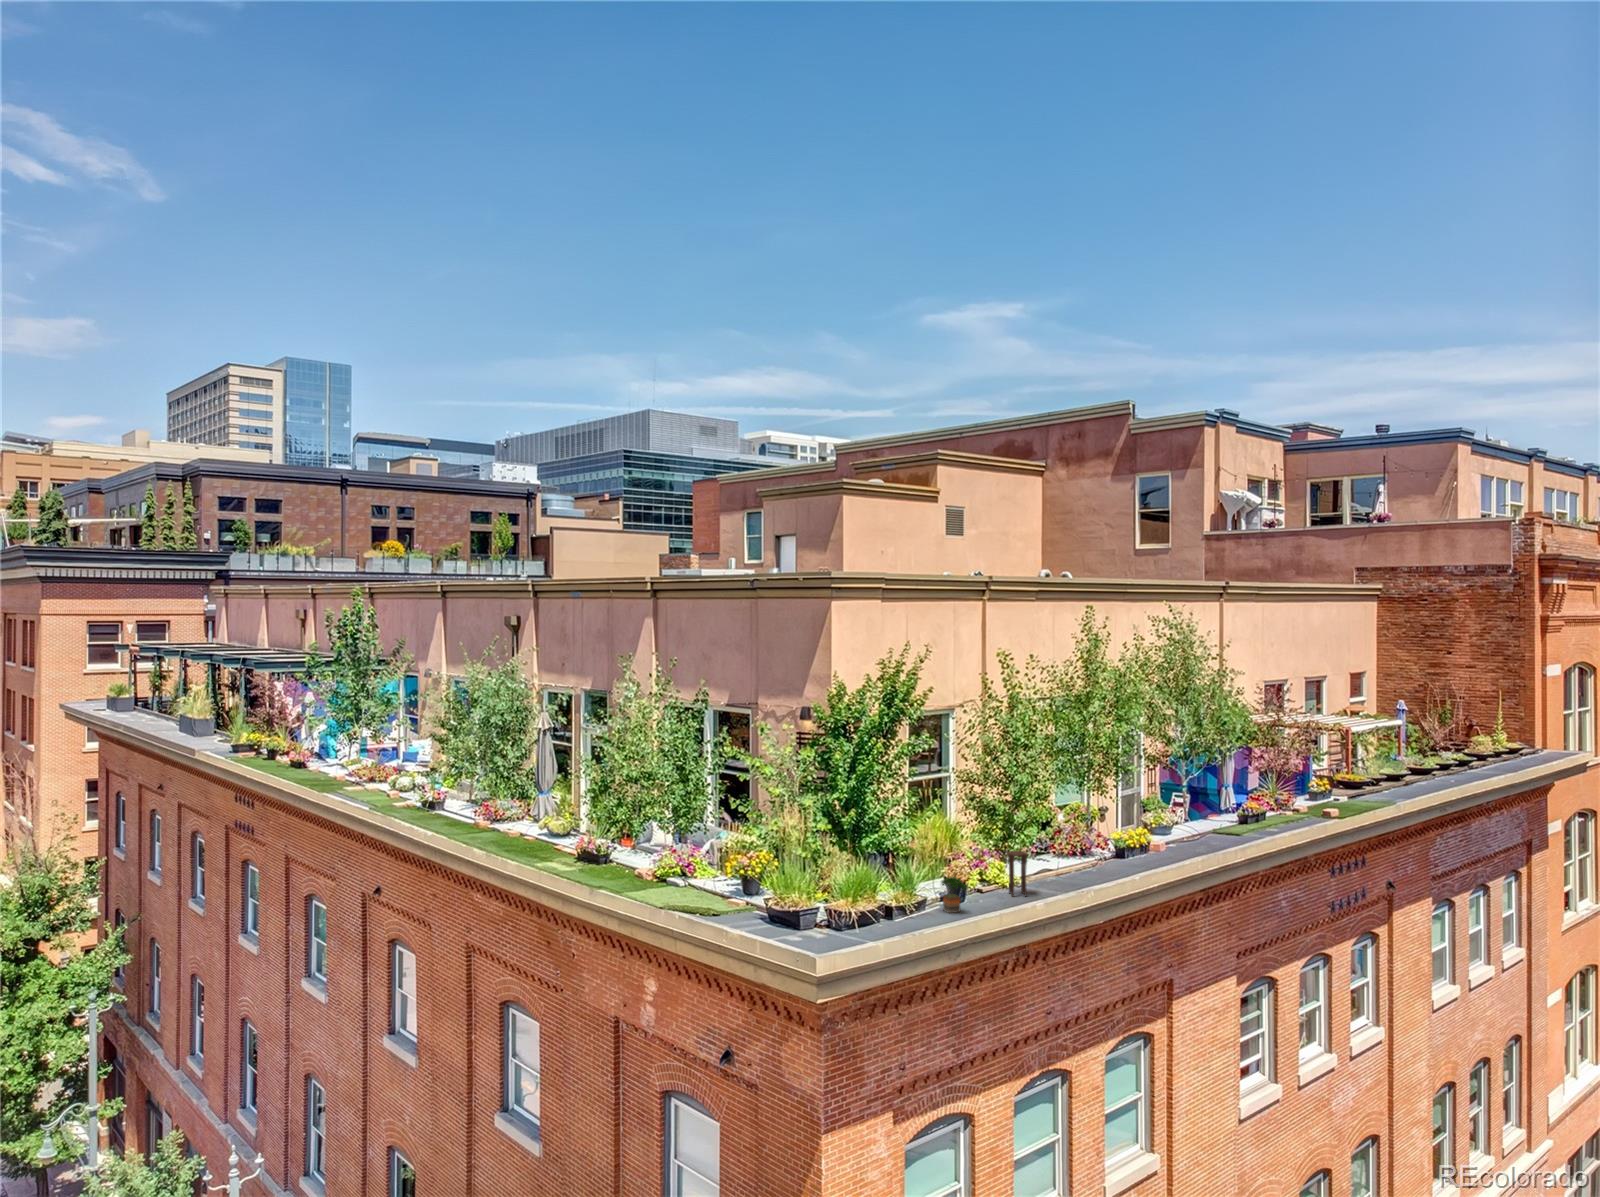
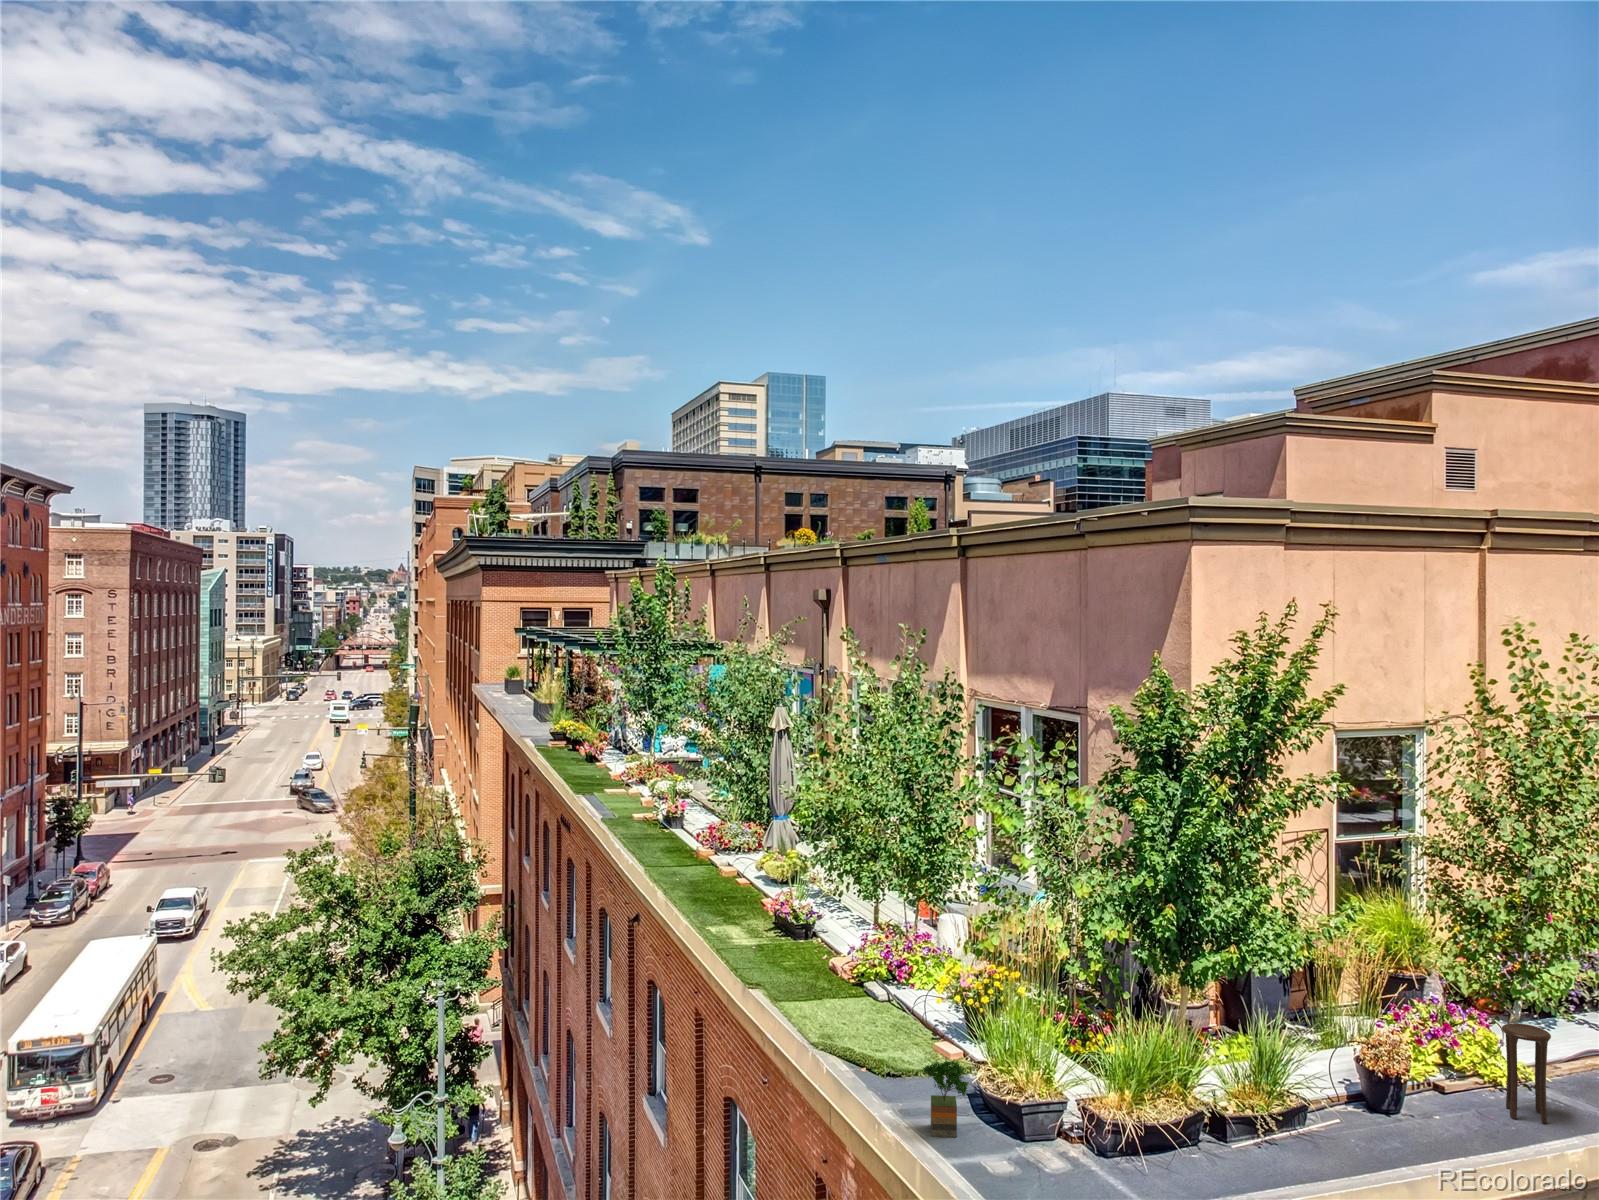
potted tree: present [941,877,965,913] -> present [923,1061,968,1137]

